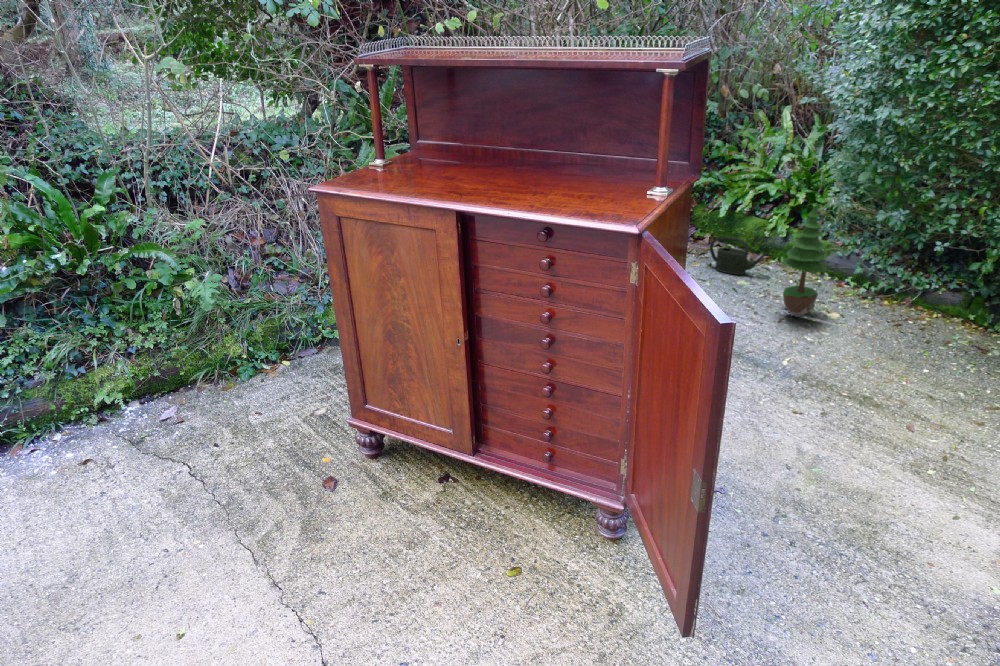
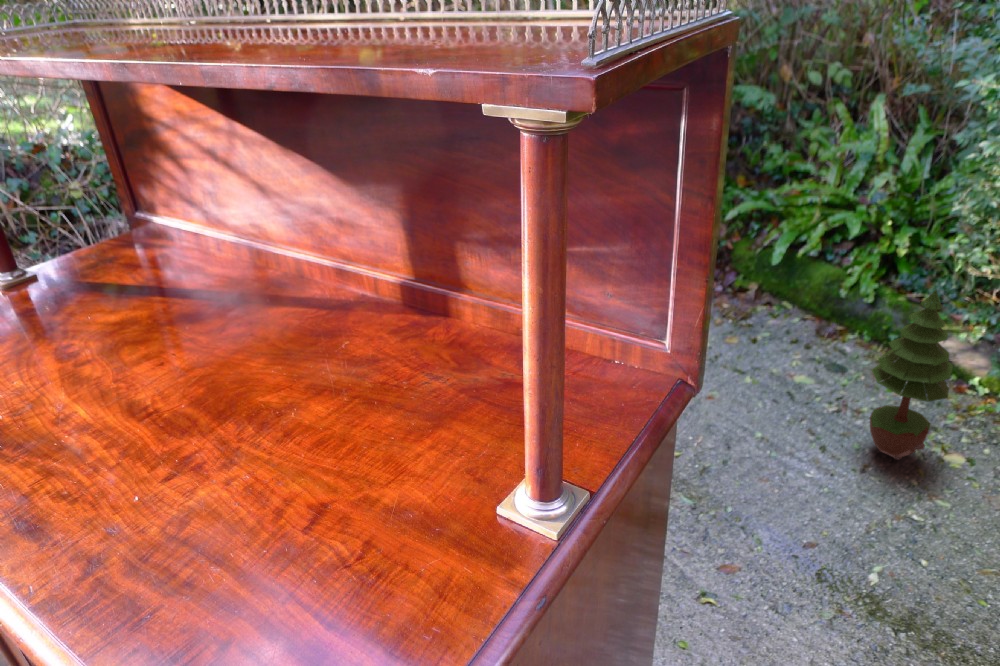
watering can: present [710,237,769,275] -> none [753,304,847,363]

